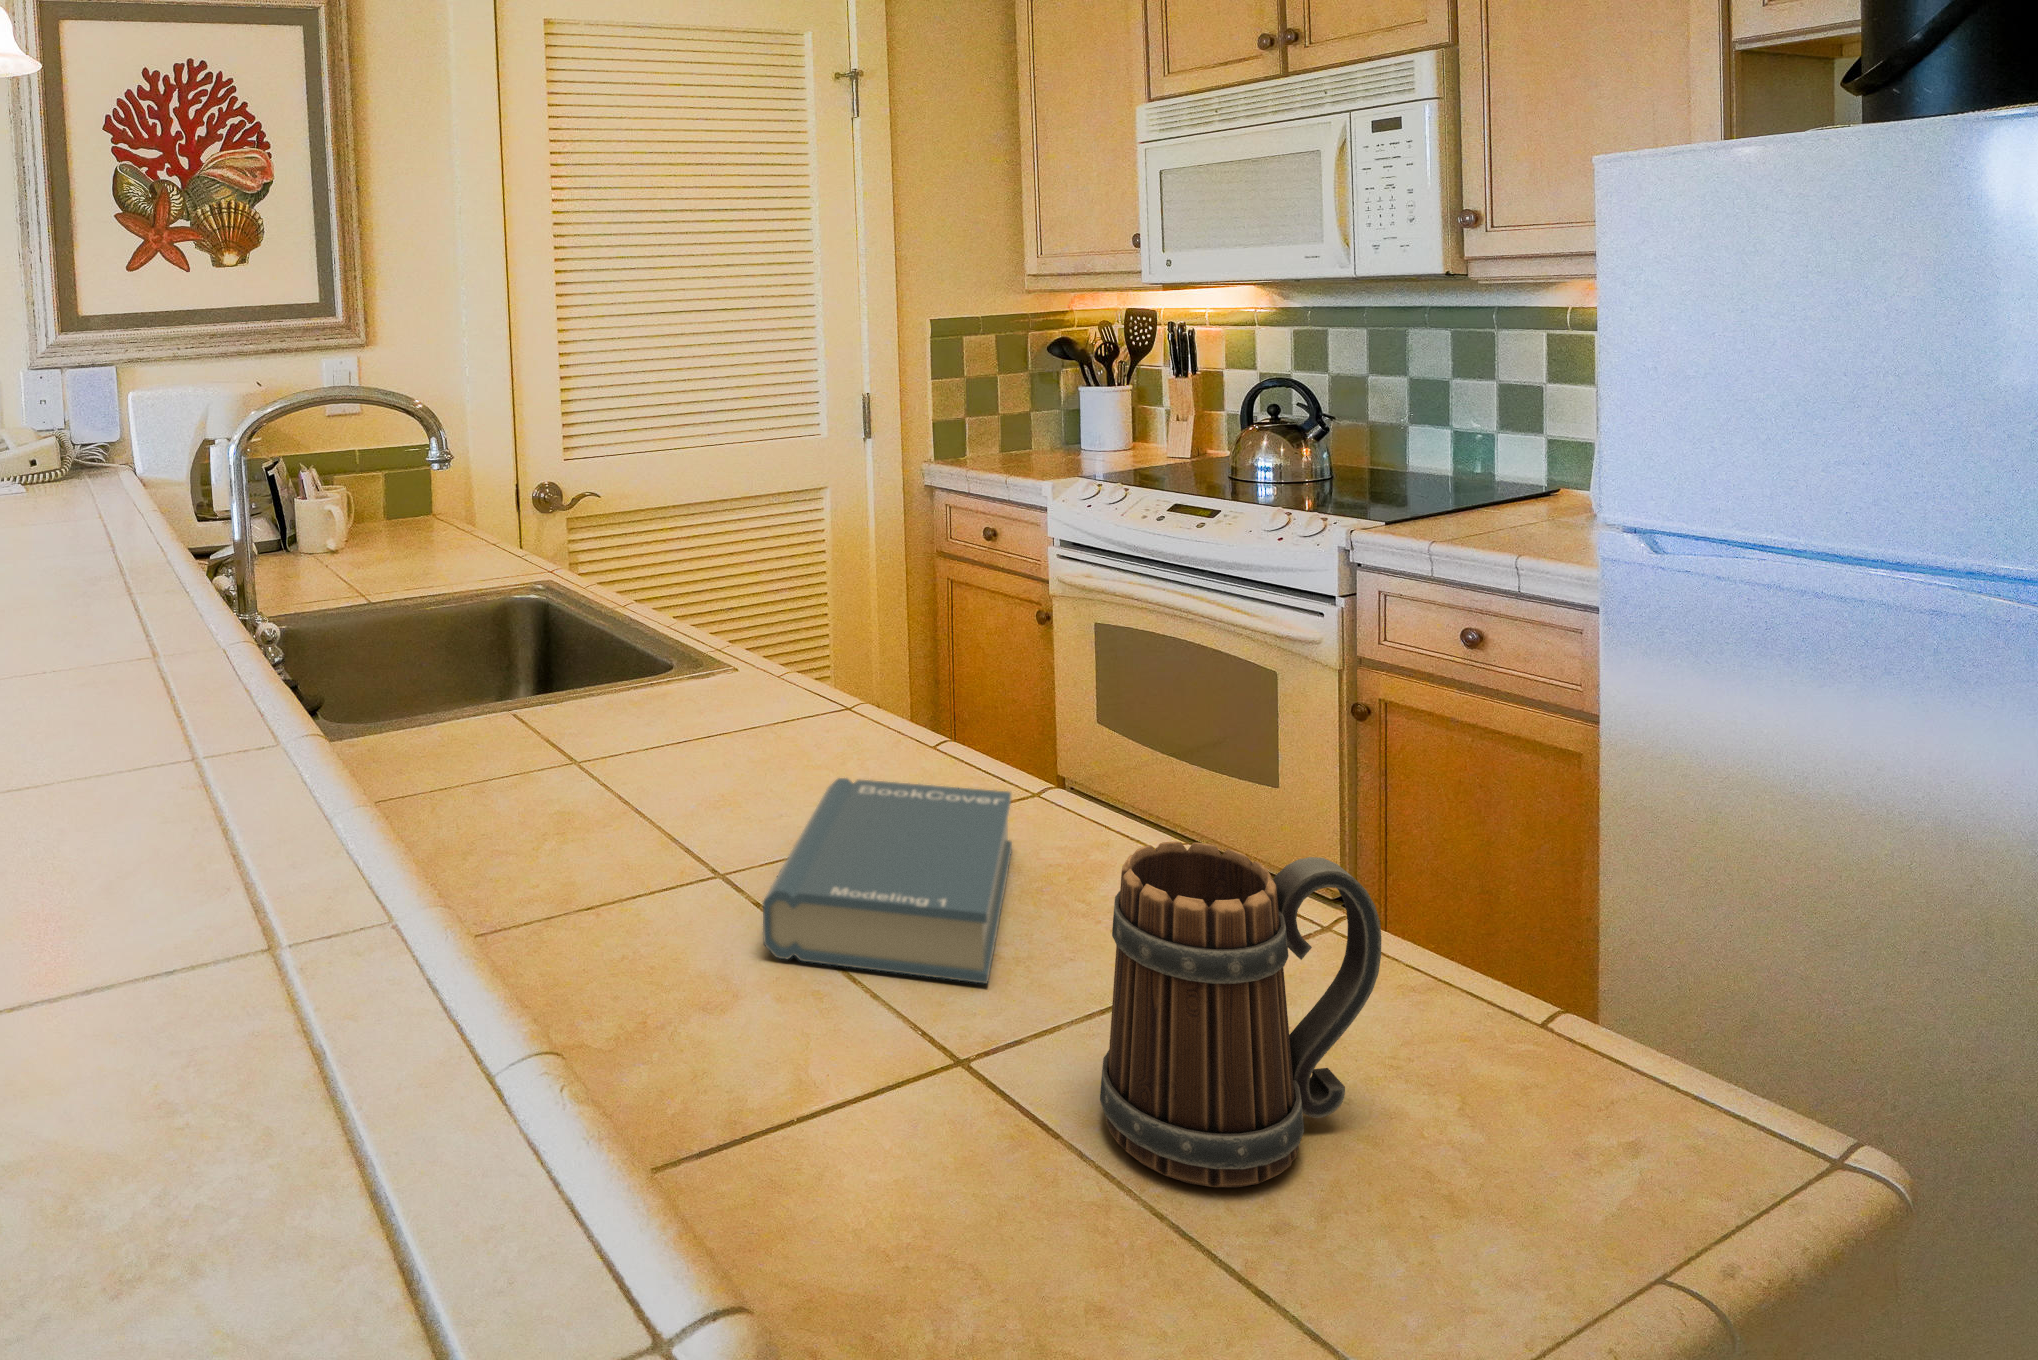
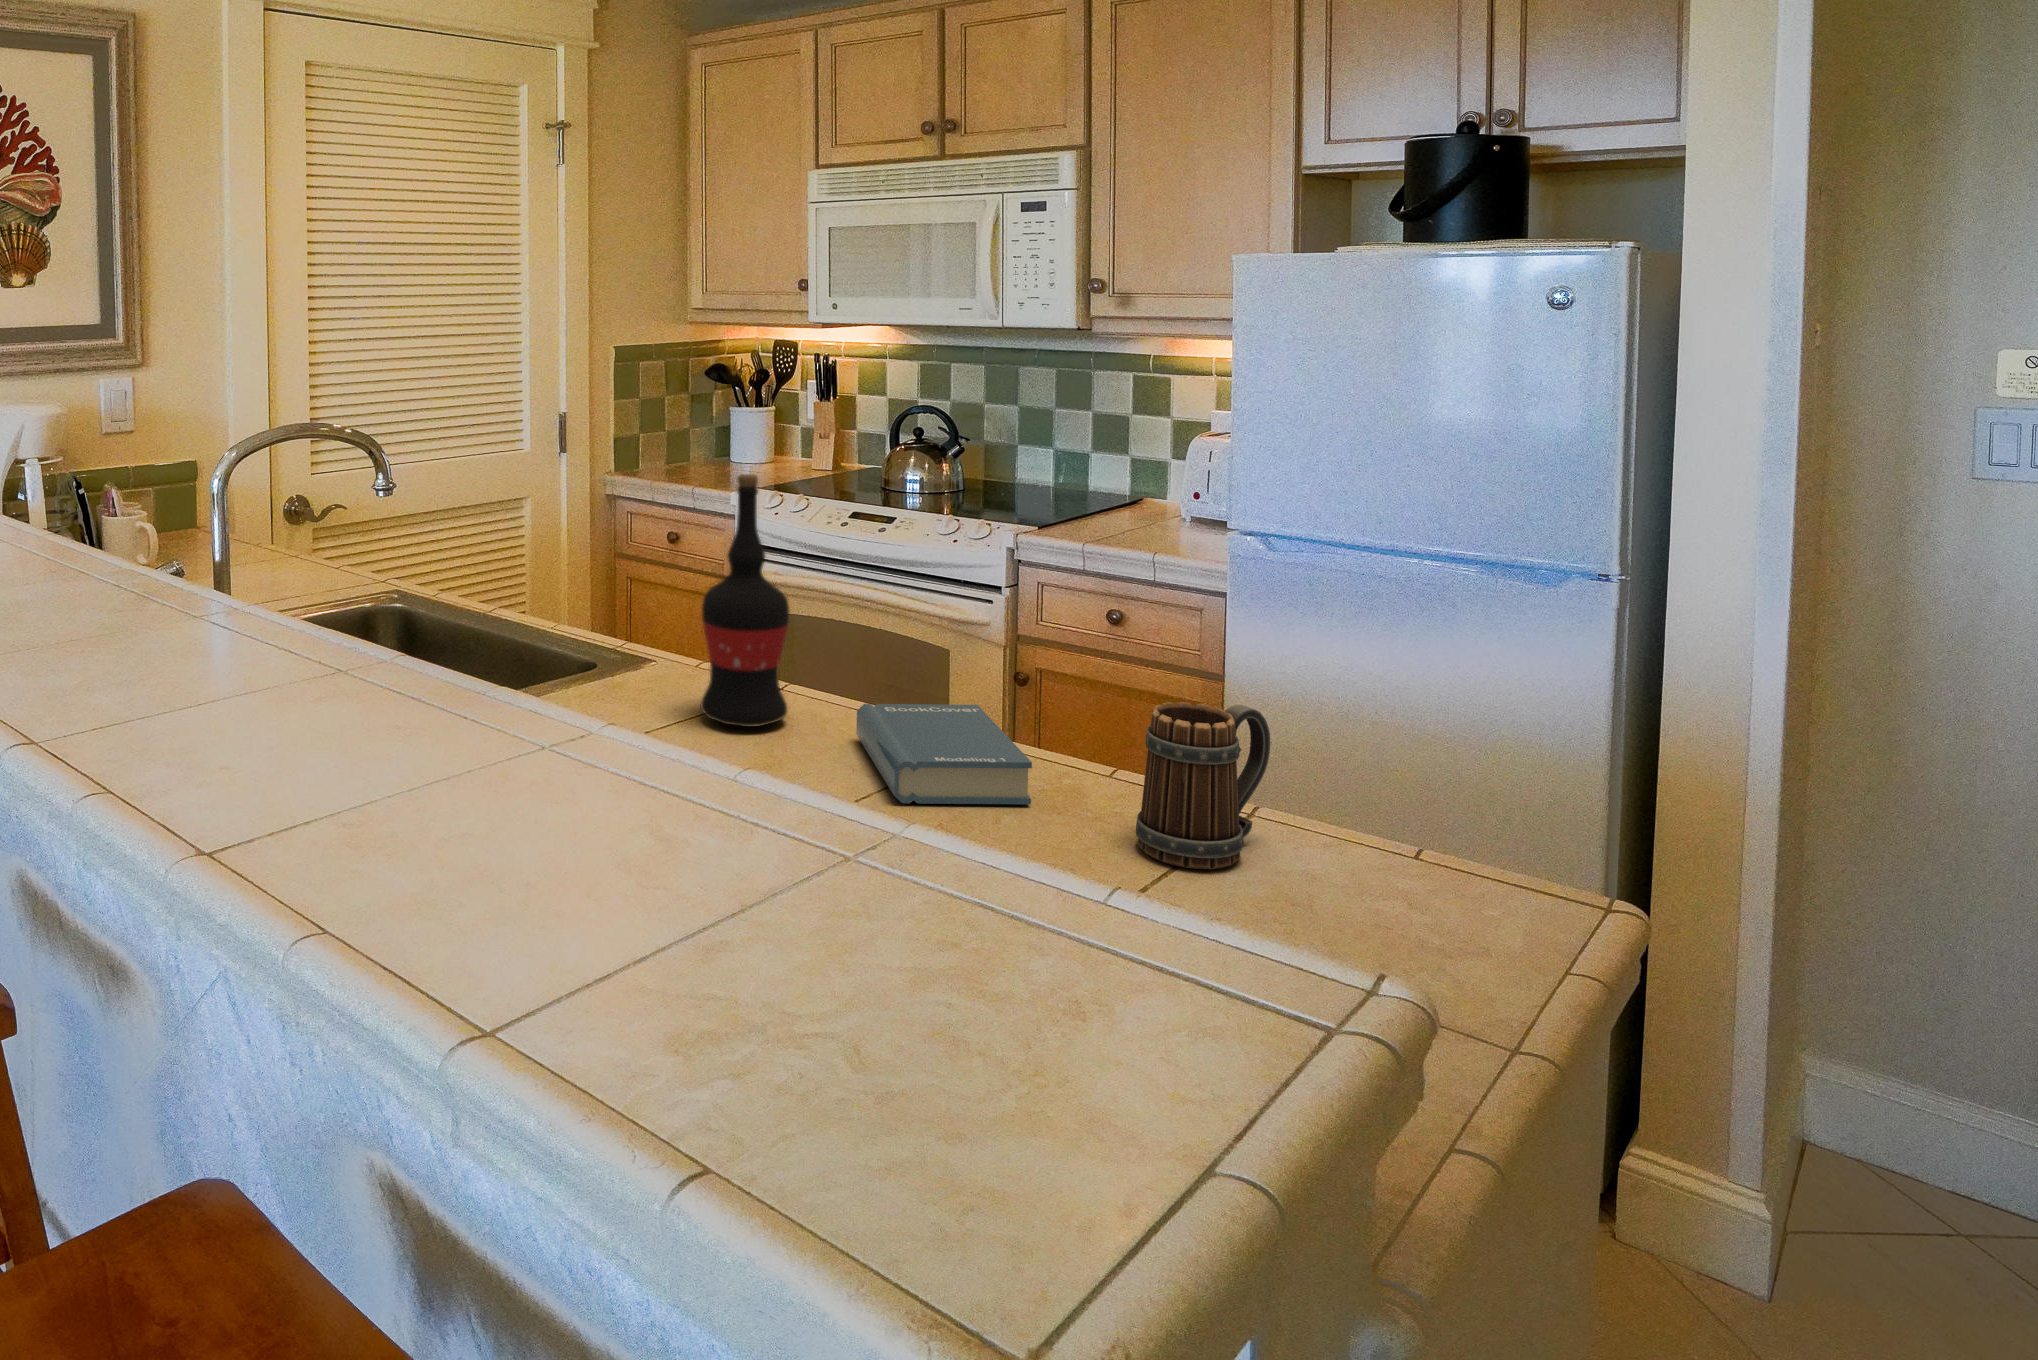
wine bottle: none [640,437,765,797] -> present [701,474,789,727]

